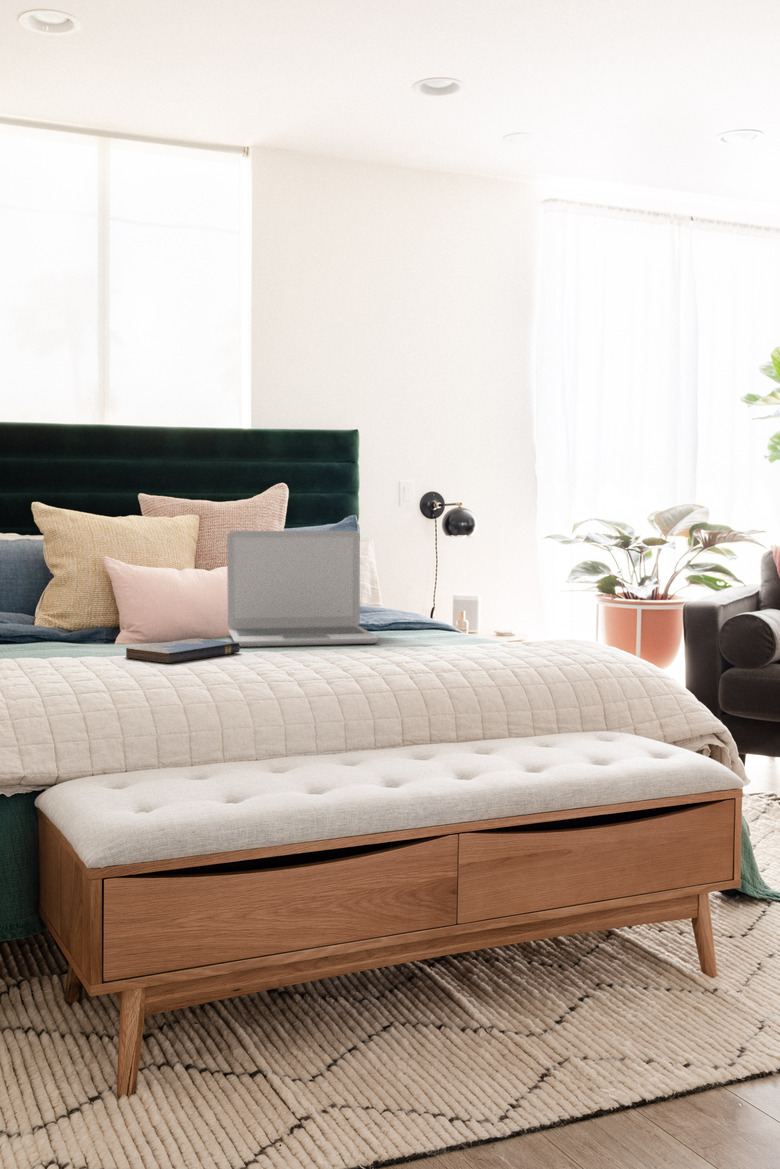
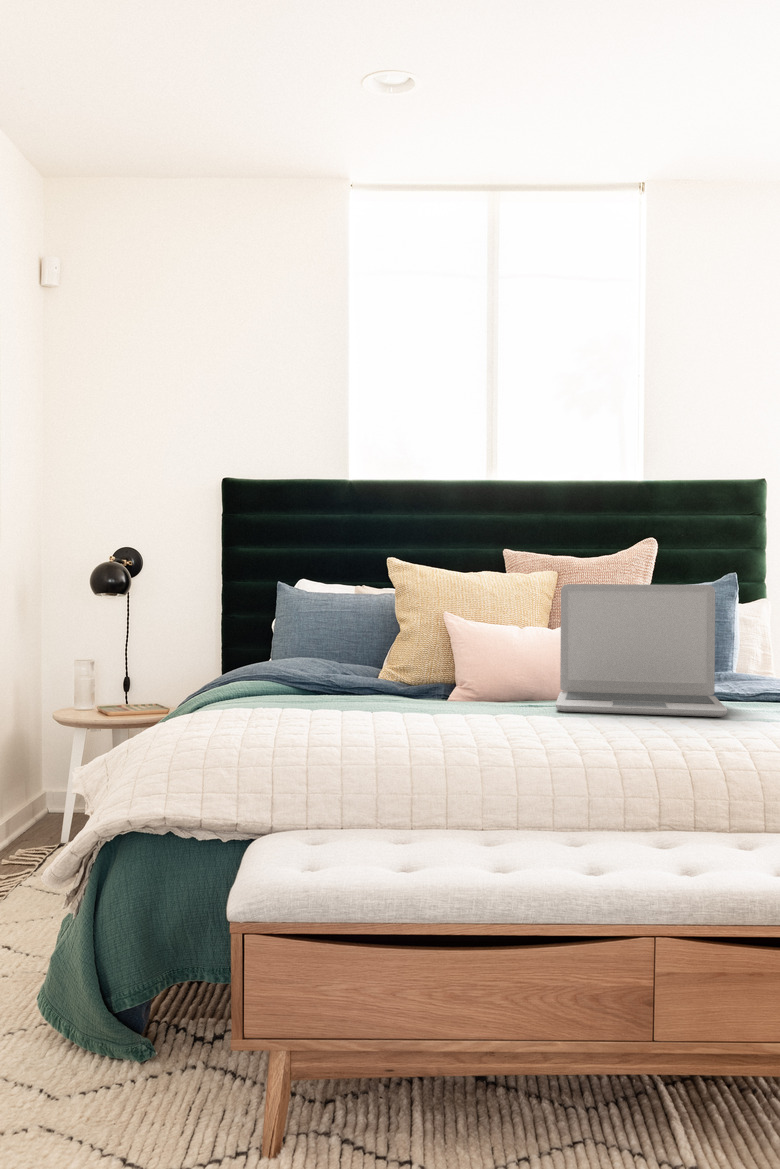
hardcover book: present [126,638,240,664] -> none [429,699,555,725]

